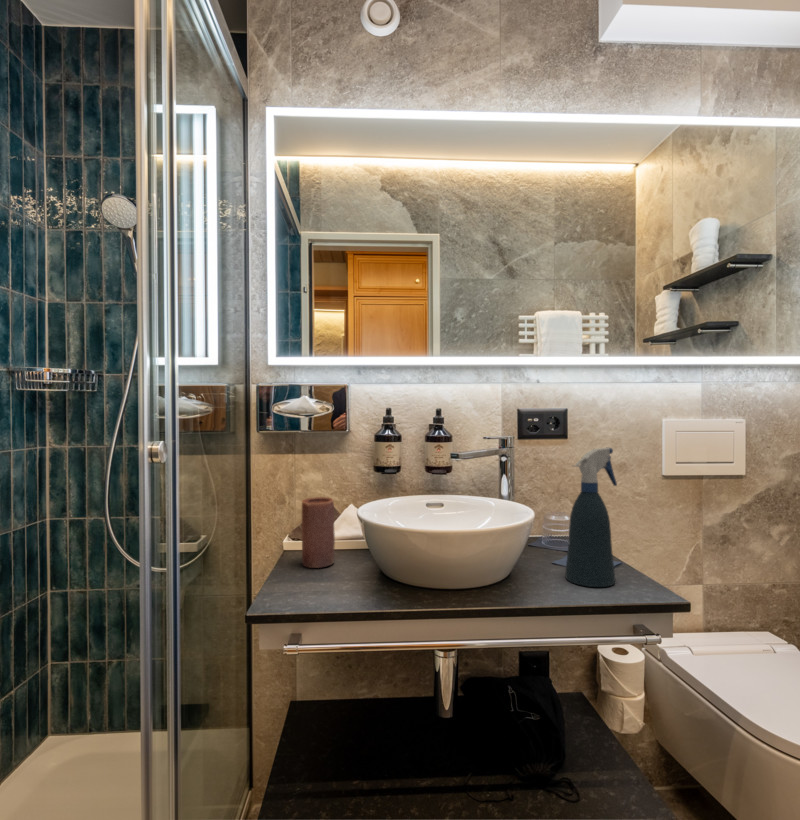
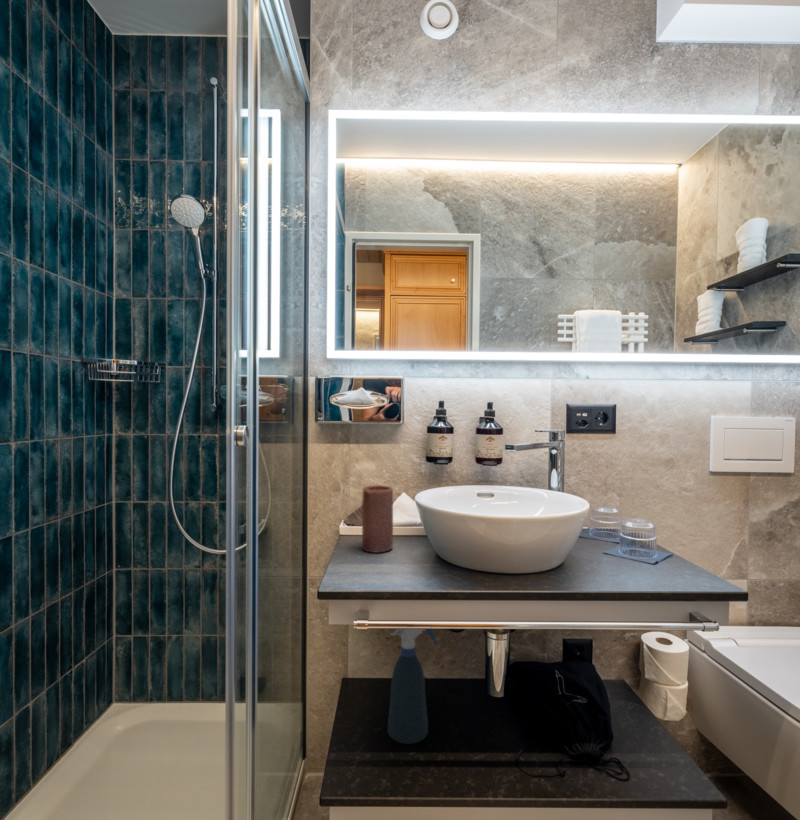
spray bottle: present [565,448,617,587] -> present [387,629,438,744]

